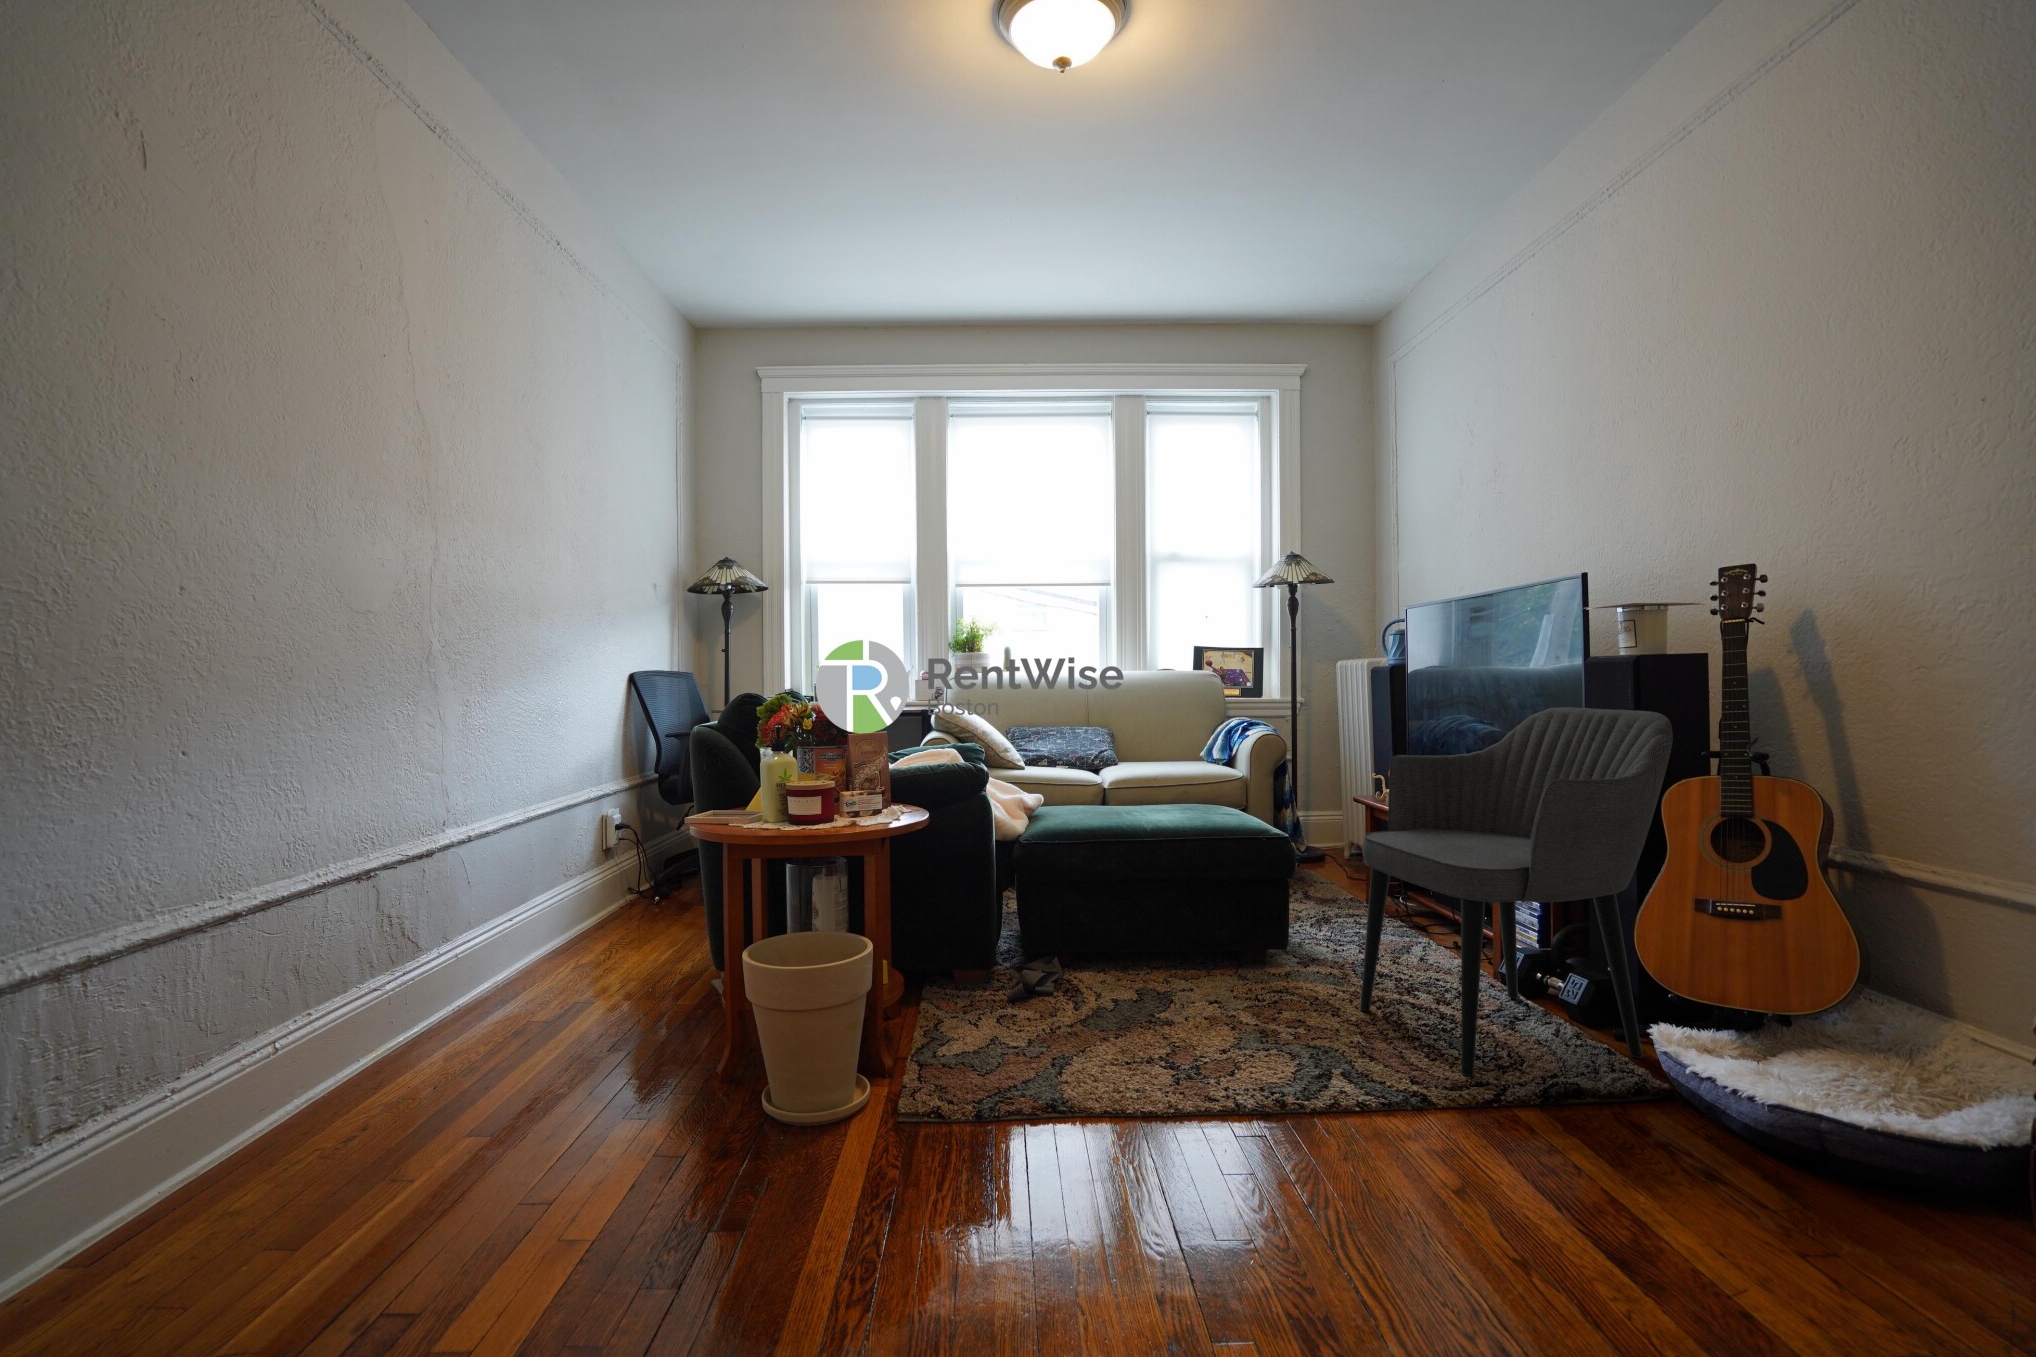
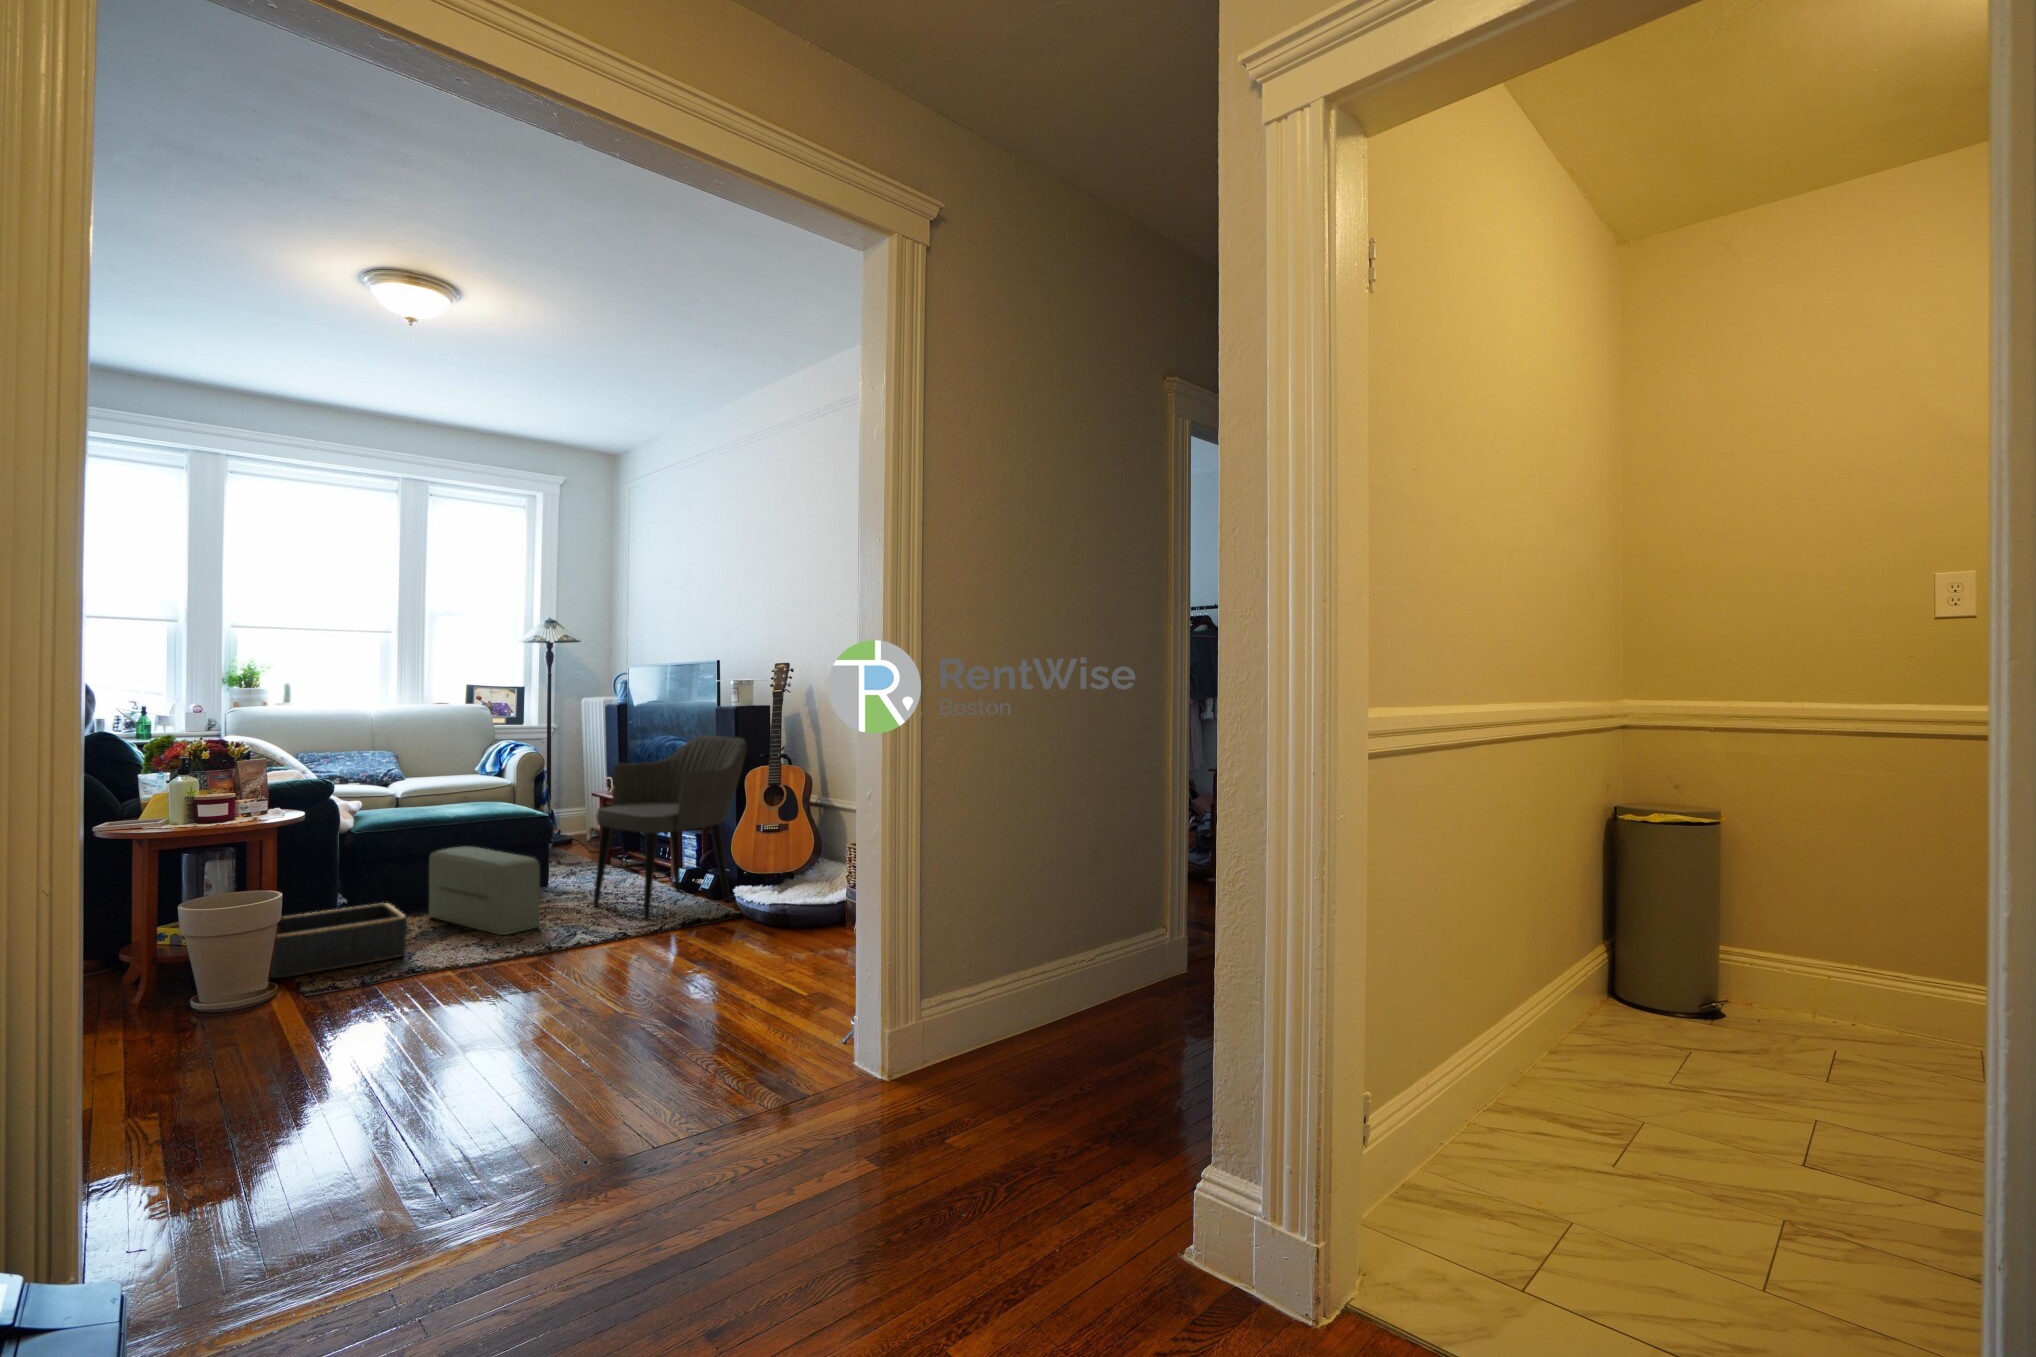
pouf: none [1115,876,1268,1053] -> present [429,847,540,935]
basket: none [871,962,1055,1075] -> present [271,903,407,978]

